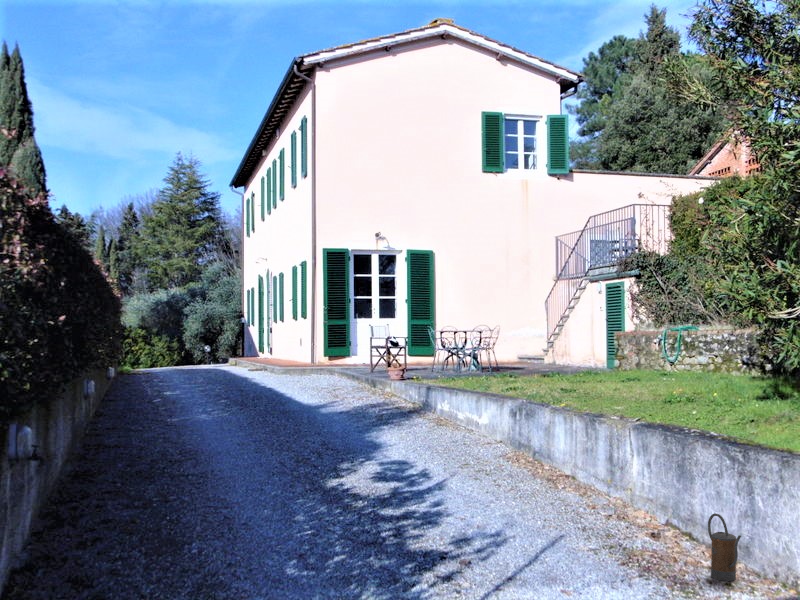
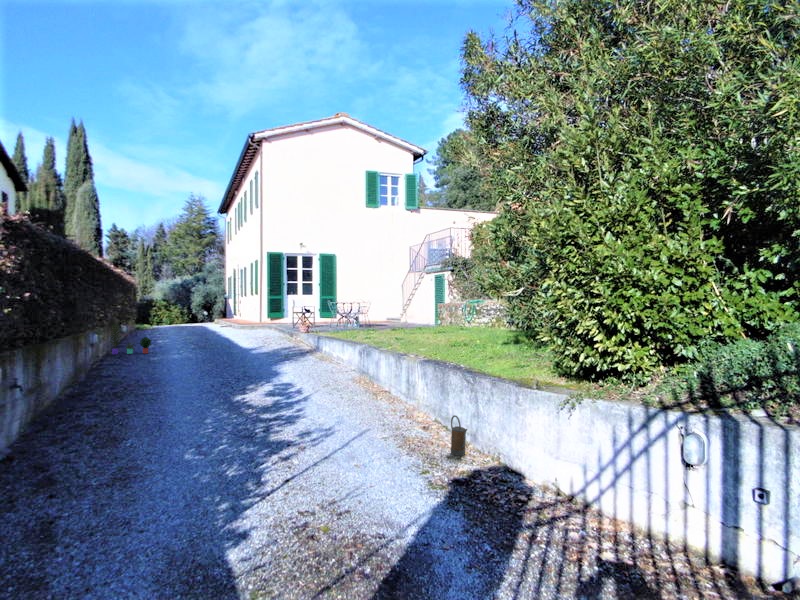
potted plant: none [97,367,163,415] -> present [110,325,151,354]

